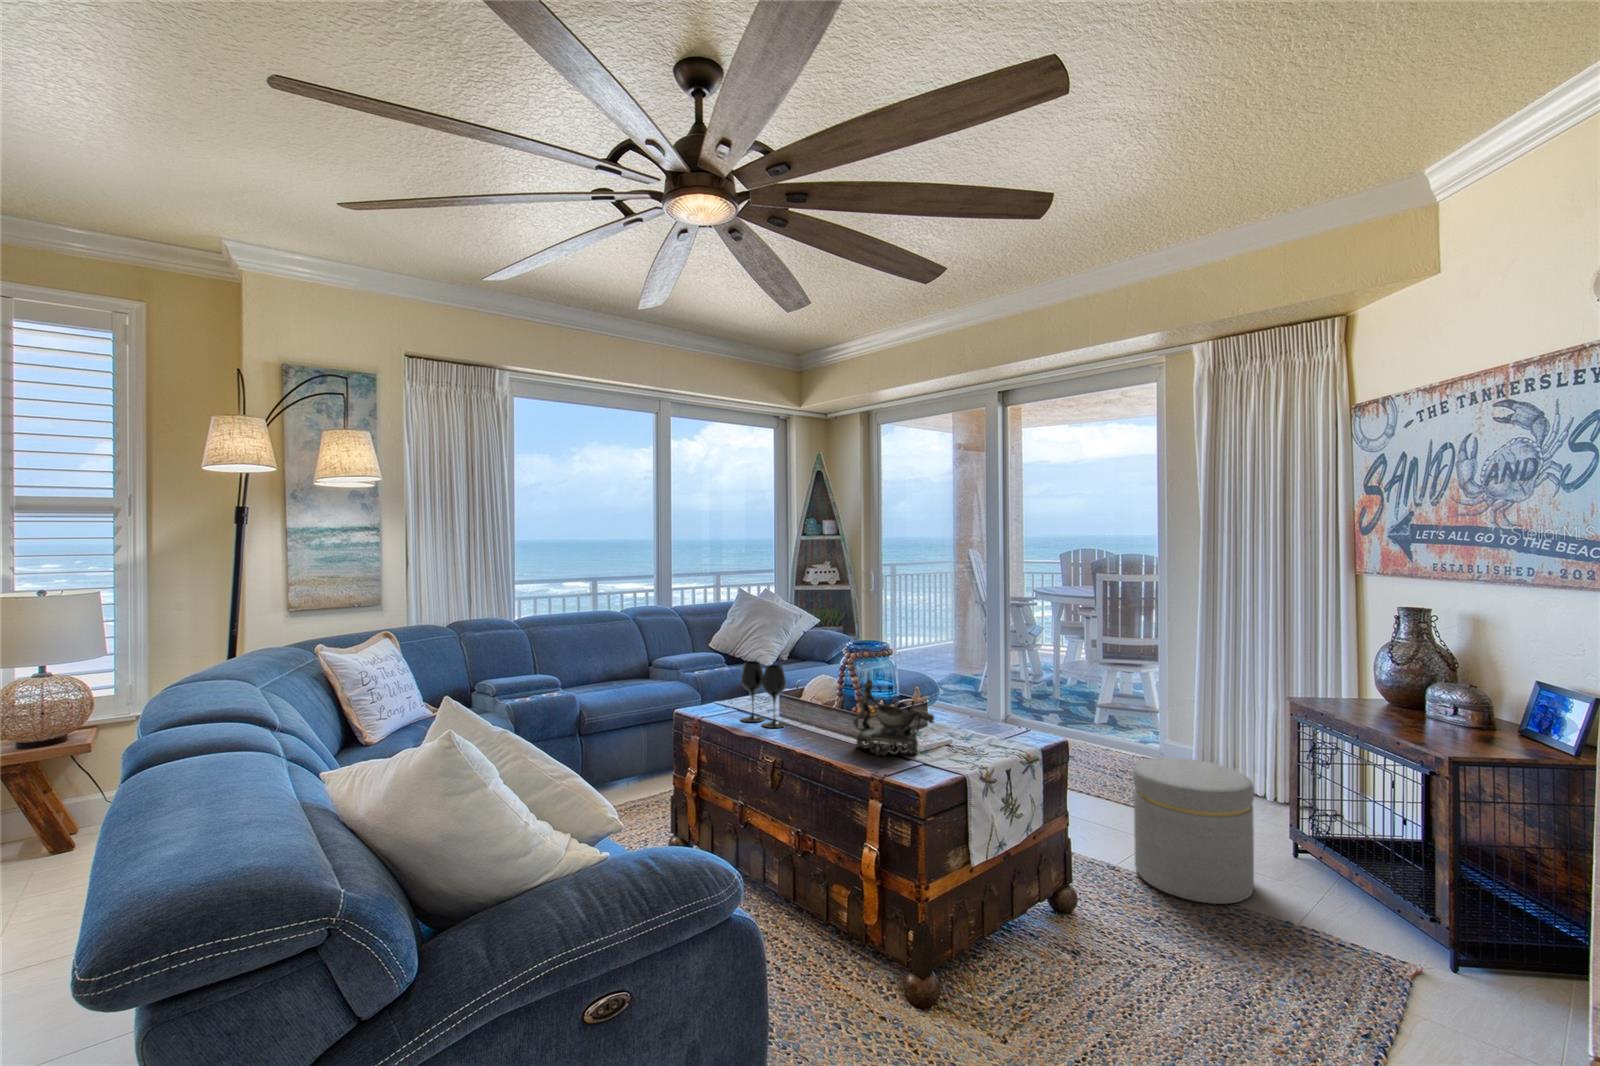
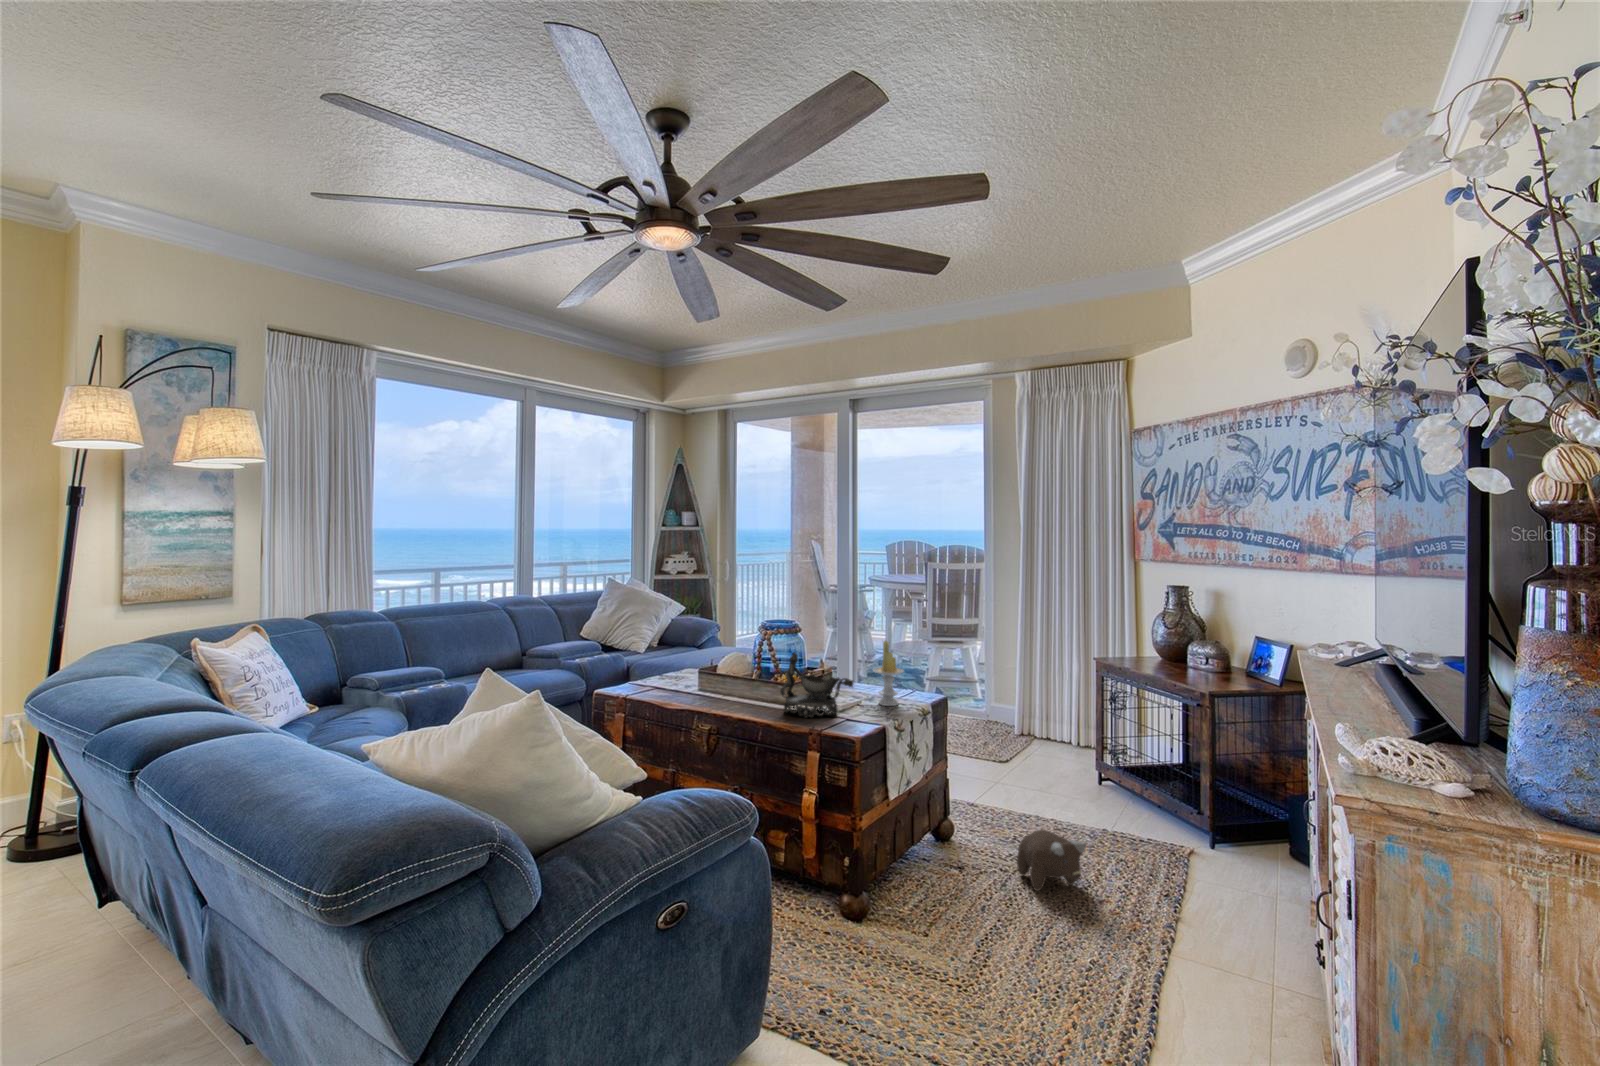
wine glass: present [741,661,787,728] -> none [664,643,710,703]
candle: none [966,668,1005,747] -> present [873,641,904,706]
ottoman: present [1133,758,1254,904] -> none [987,710,1075,820]
plush toy: none [1149,921,1240,1002] -> present [1017,830,1086,891]

